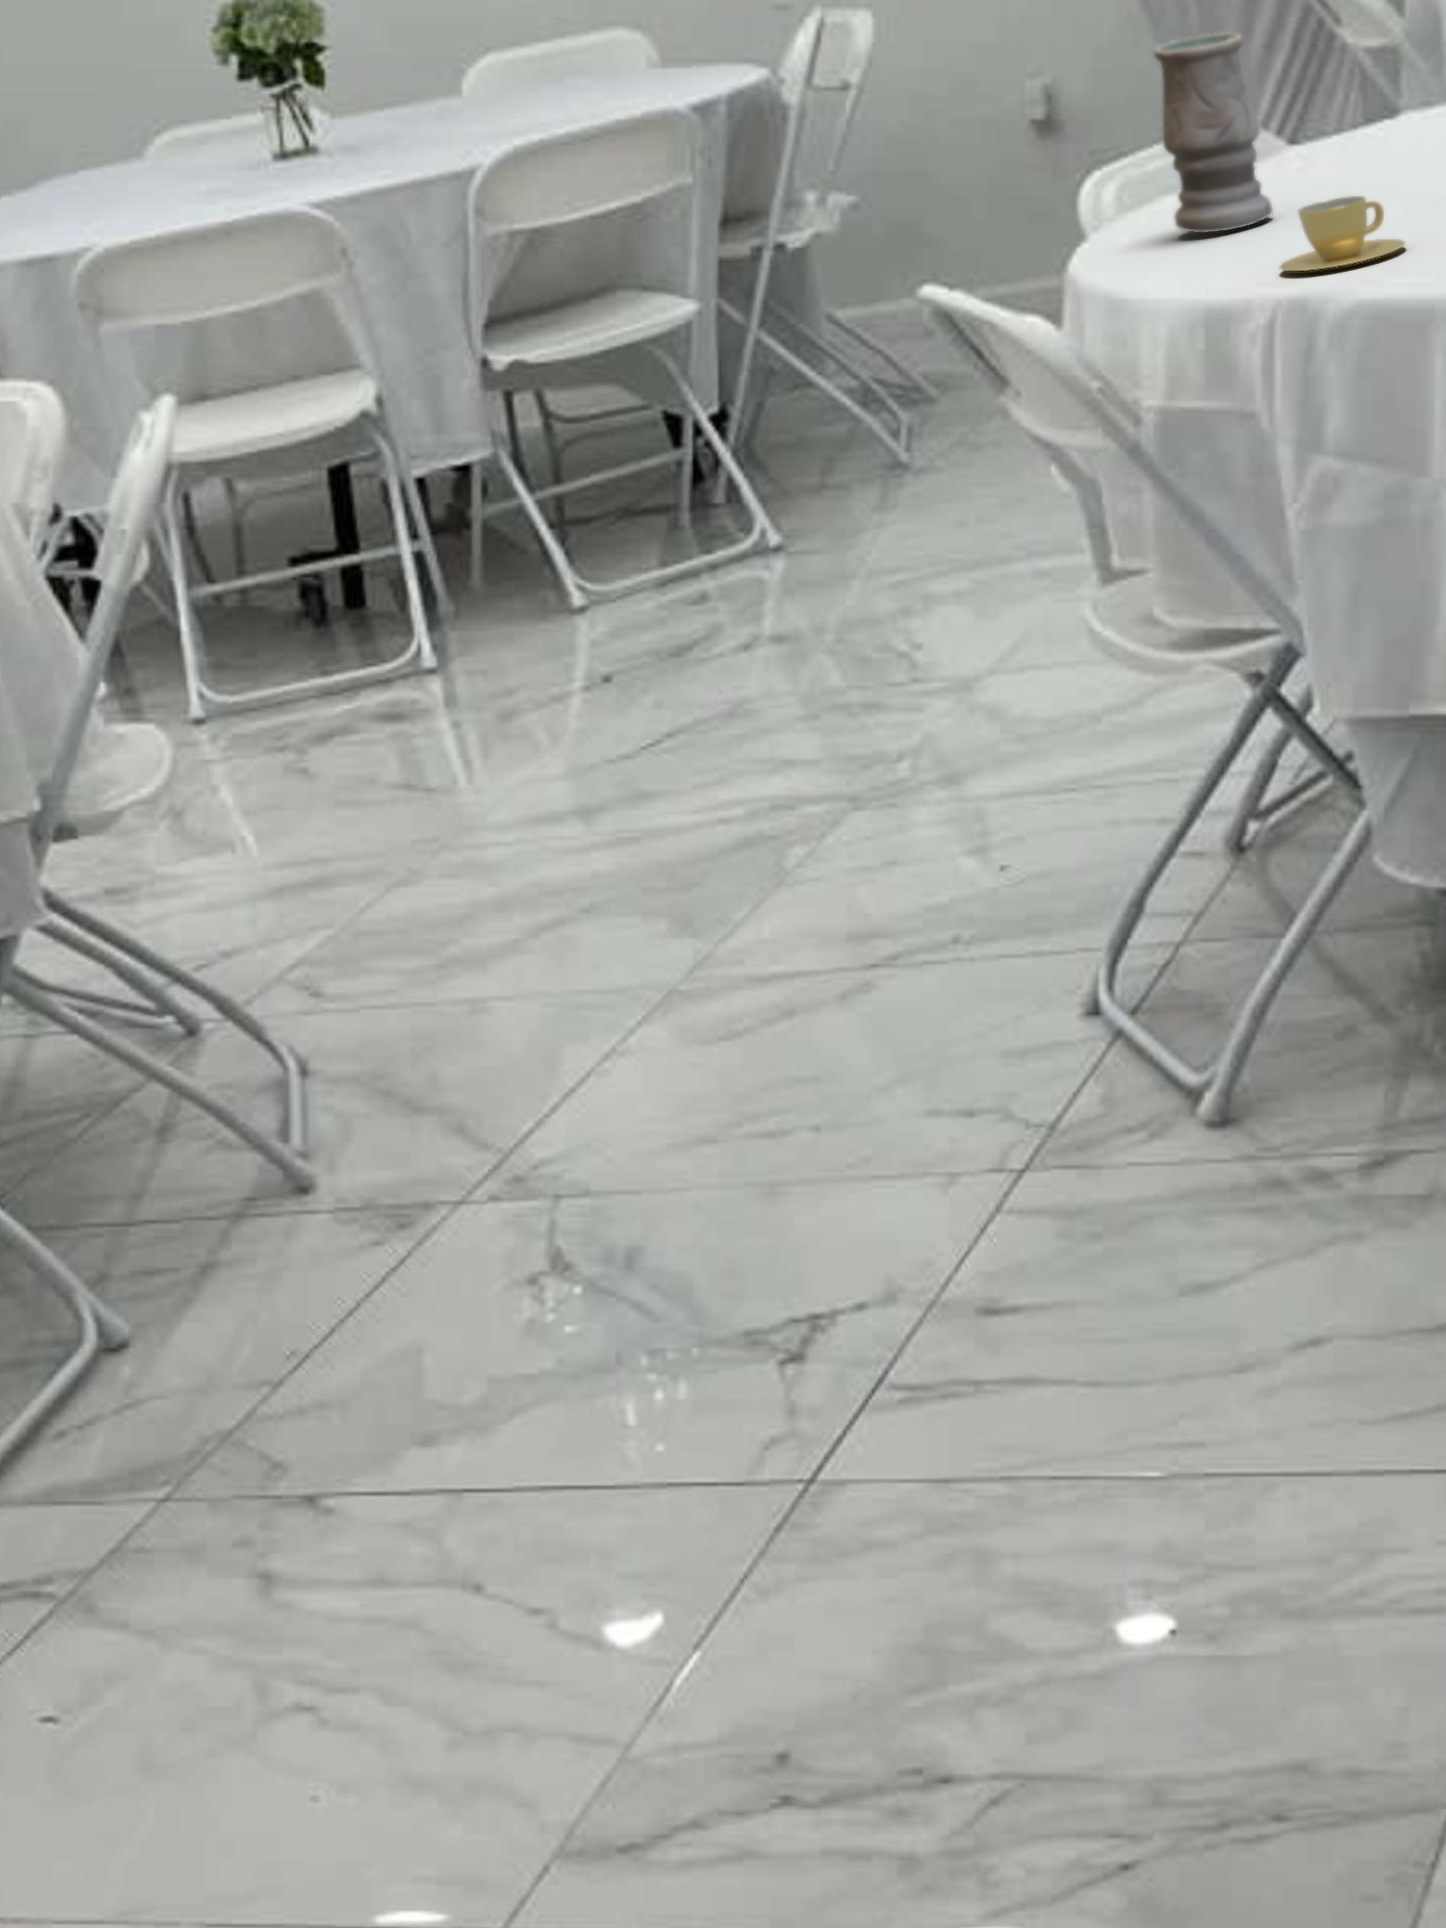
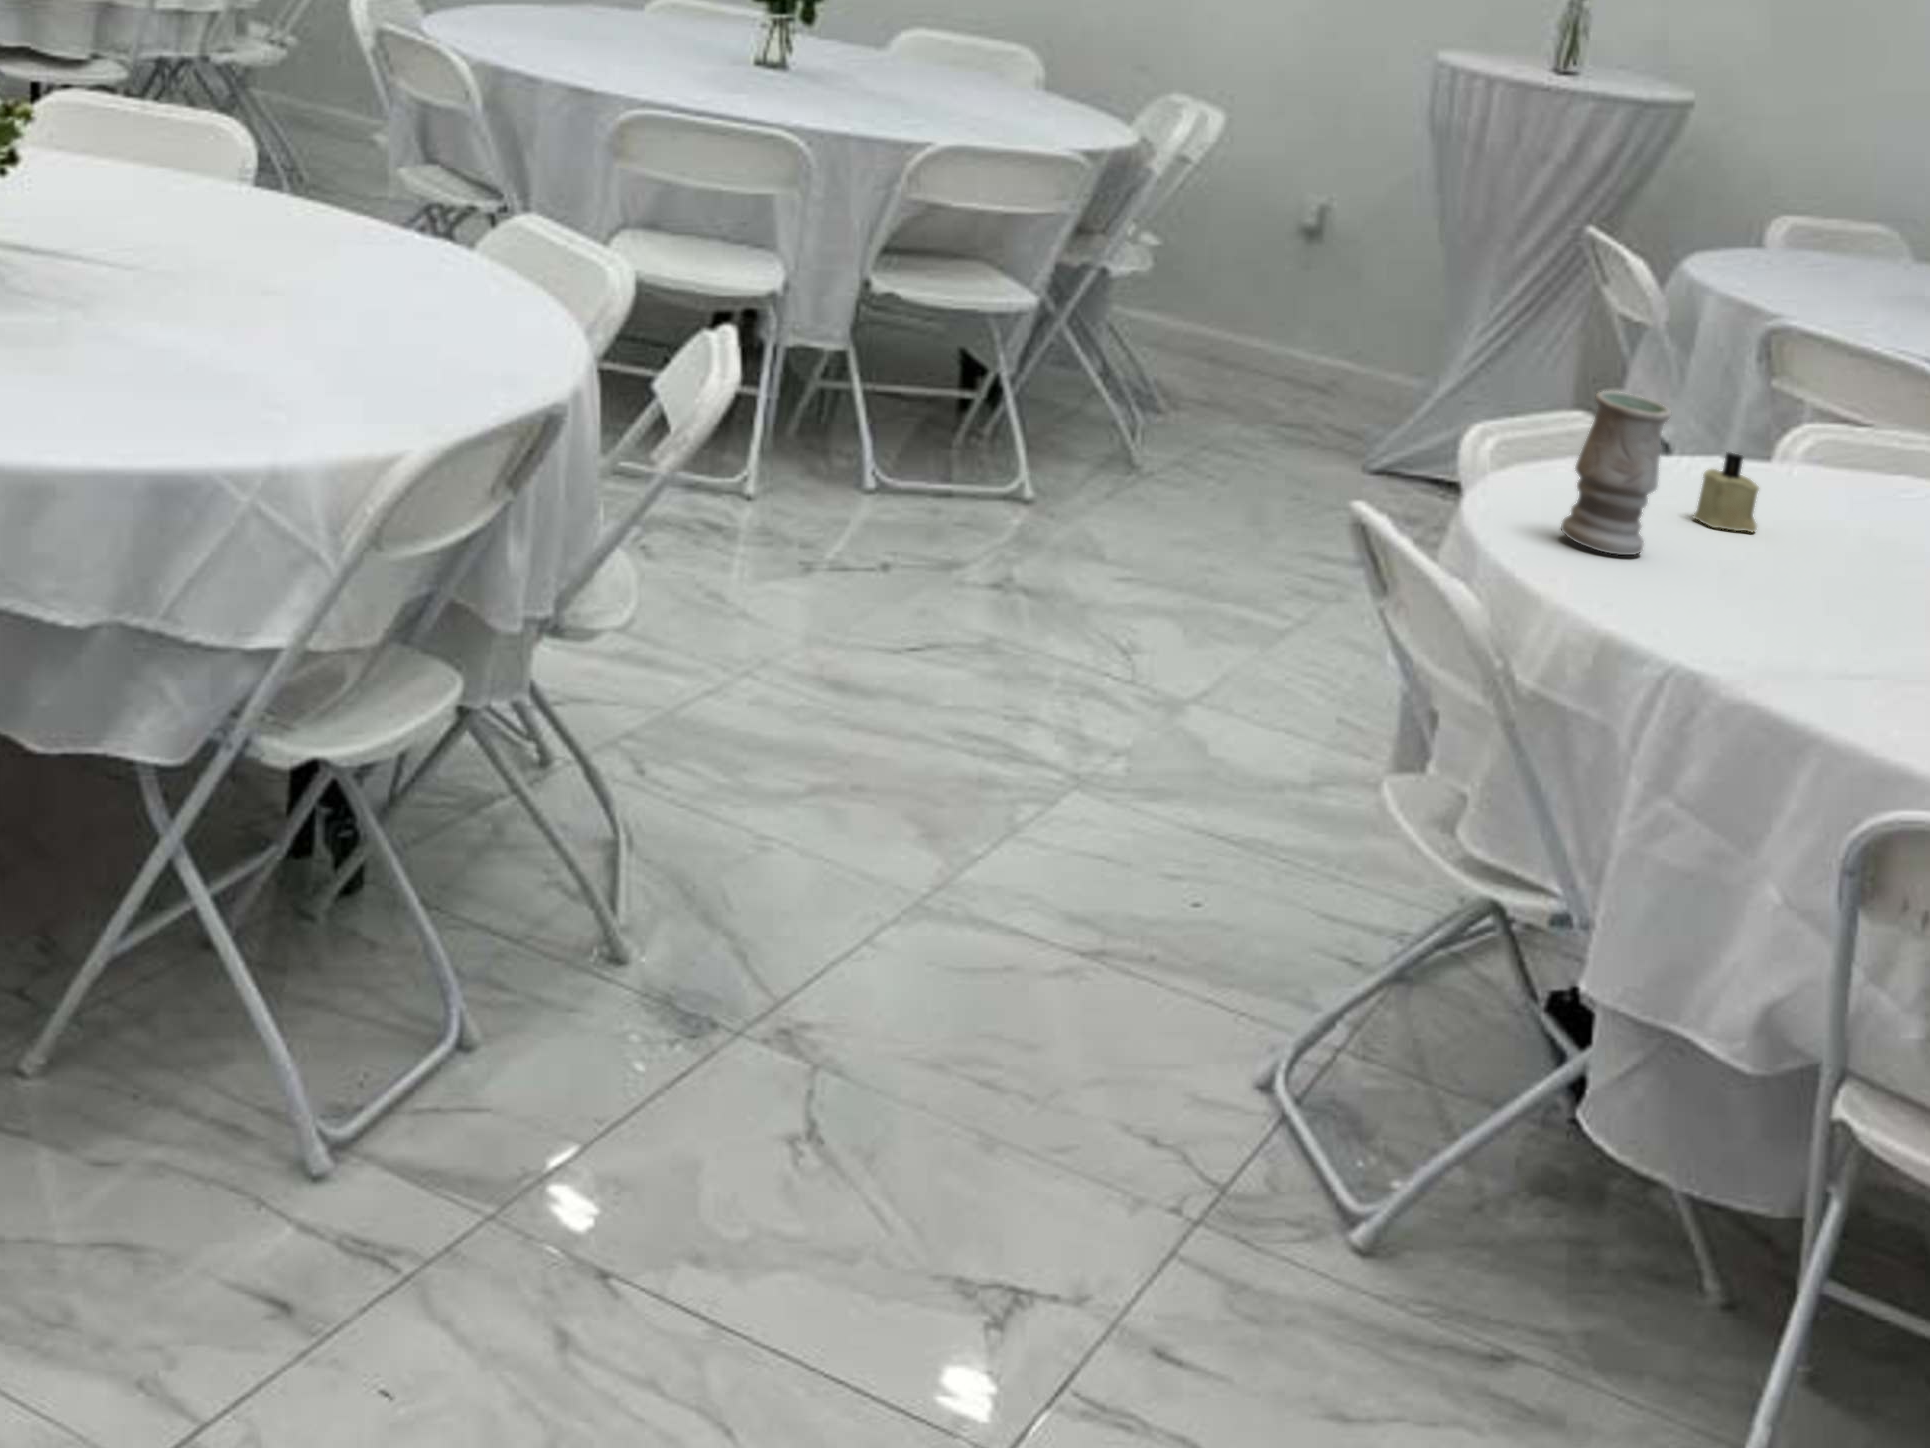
candle: none [1336,69,1418,166] -> present [1694,453,1759,532]
cup: present [1280,196,1405,271] -> none [1665,589,1776,658]

